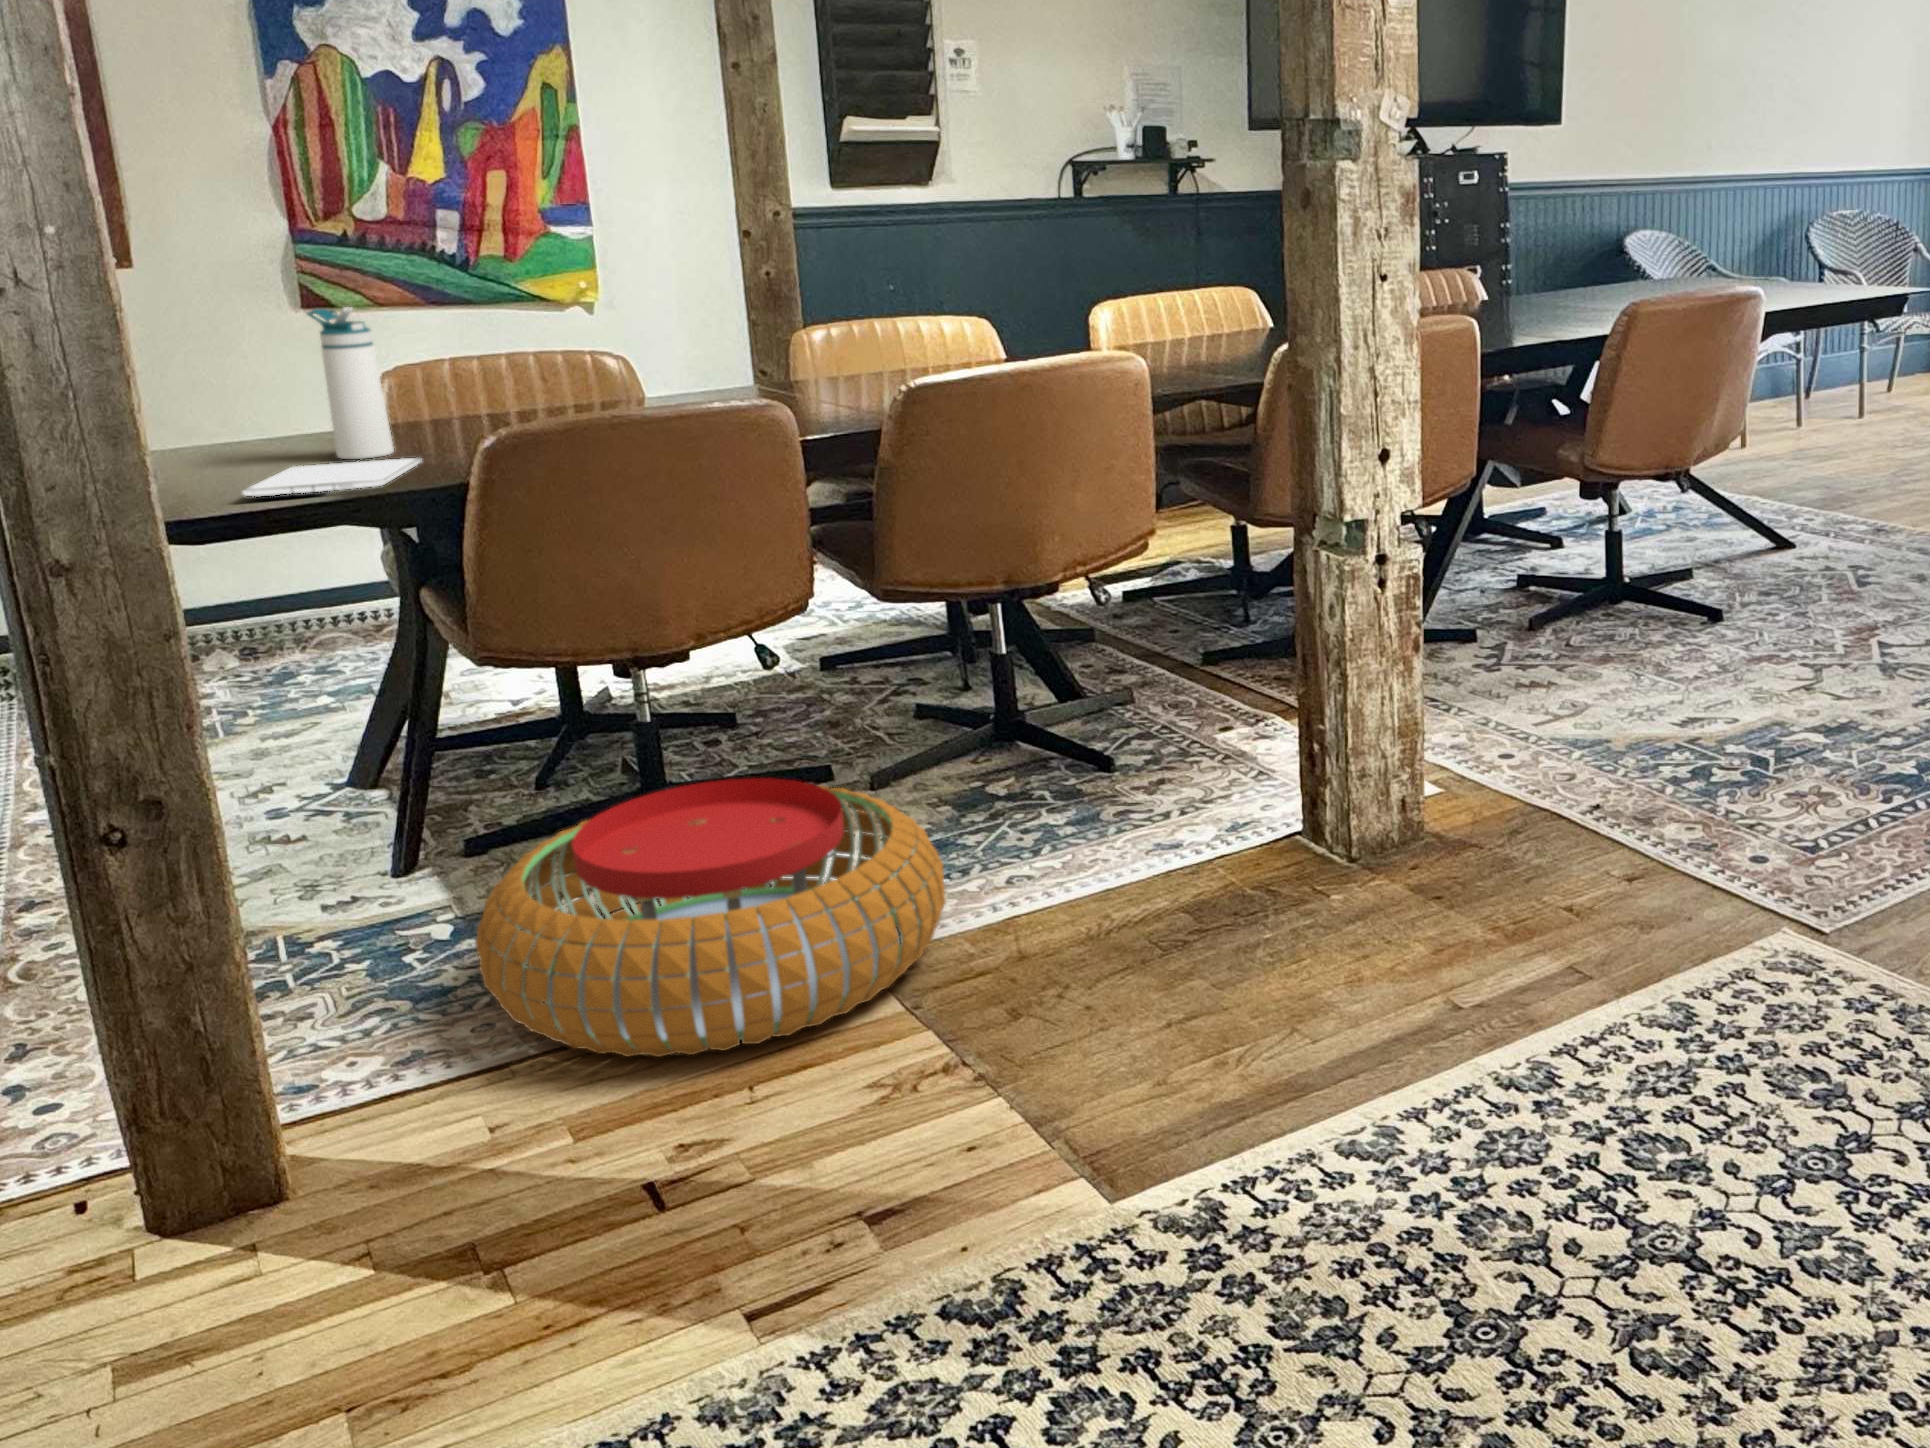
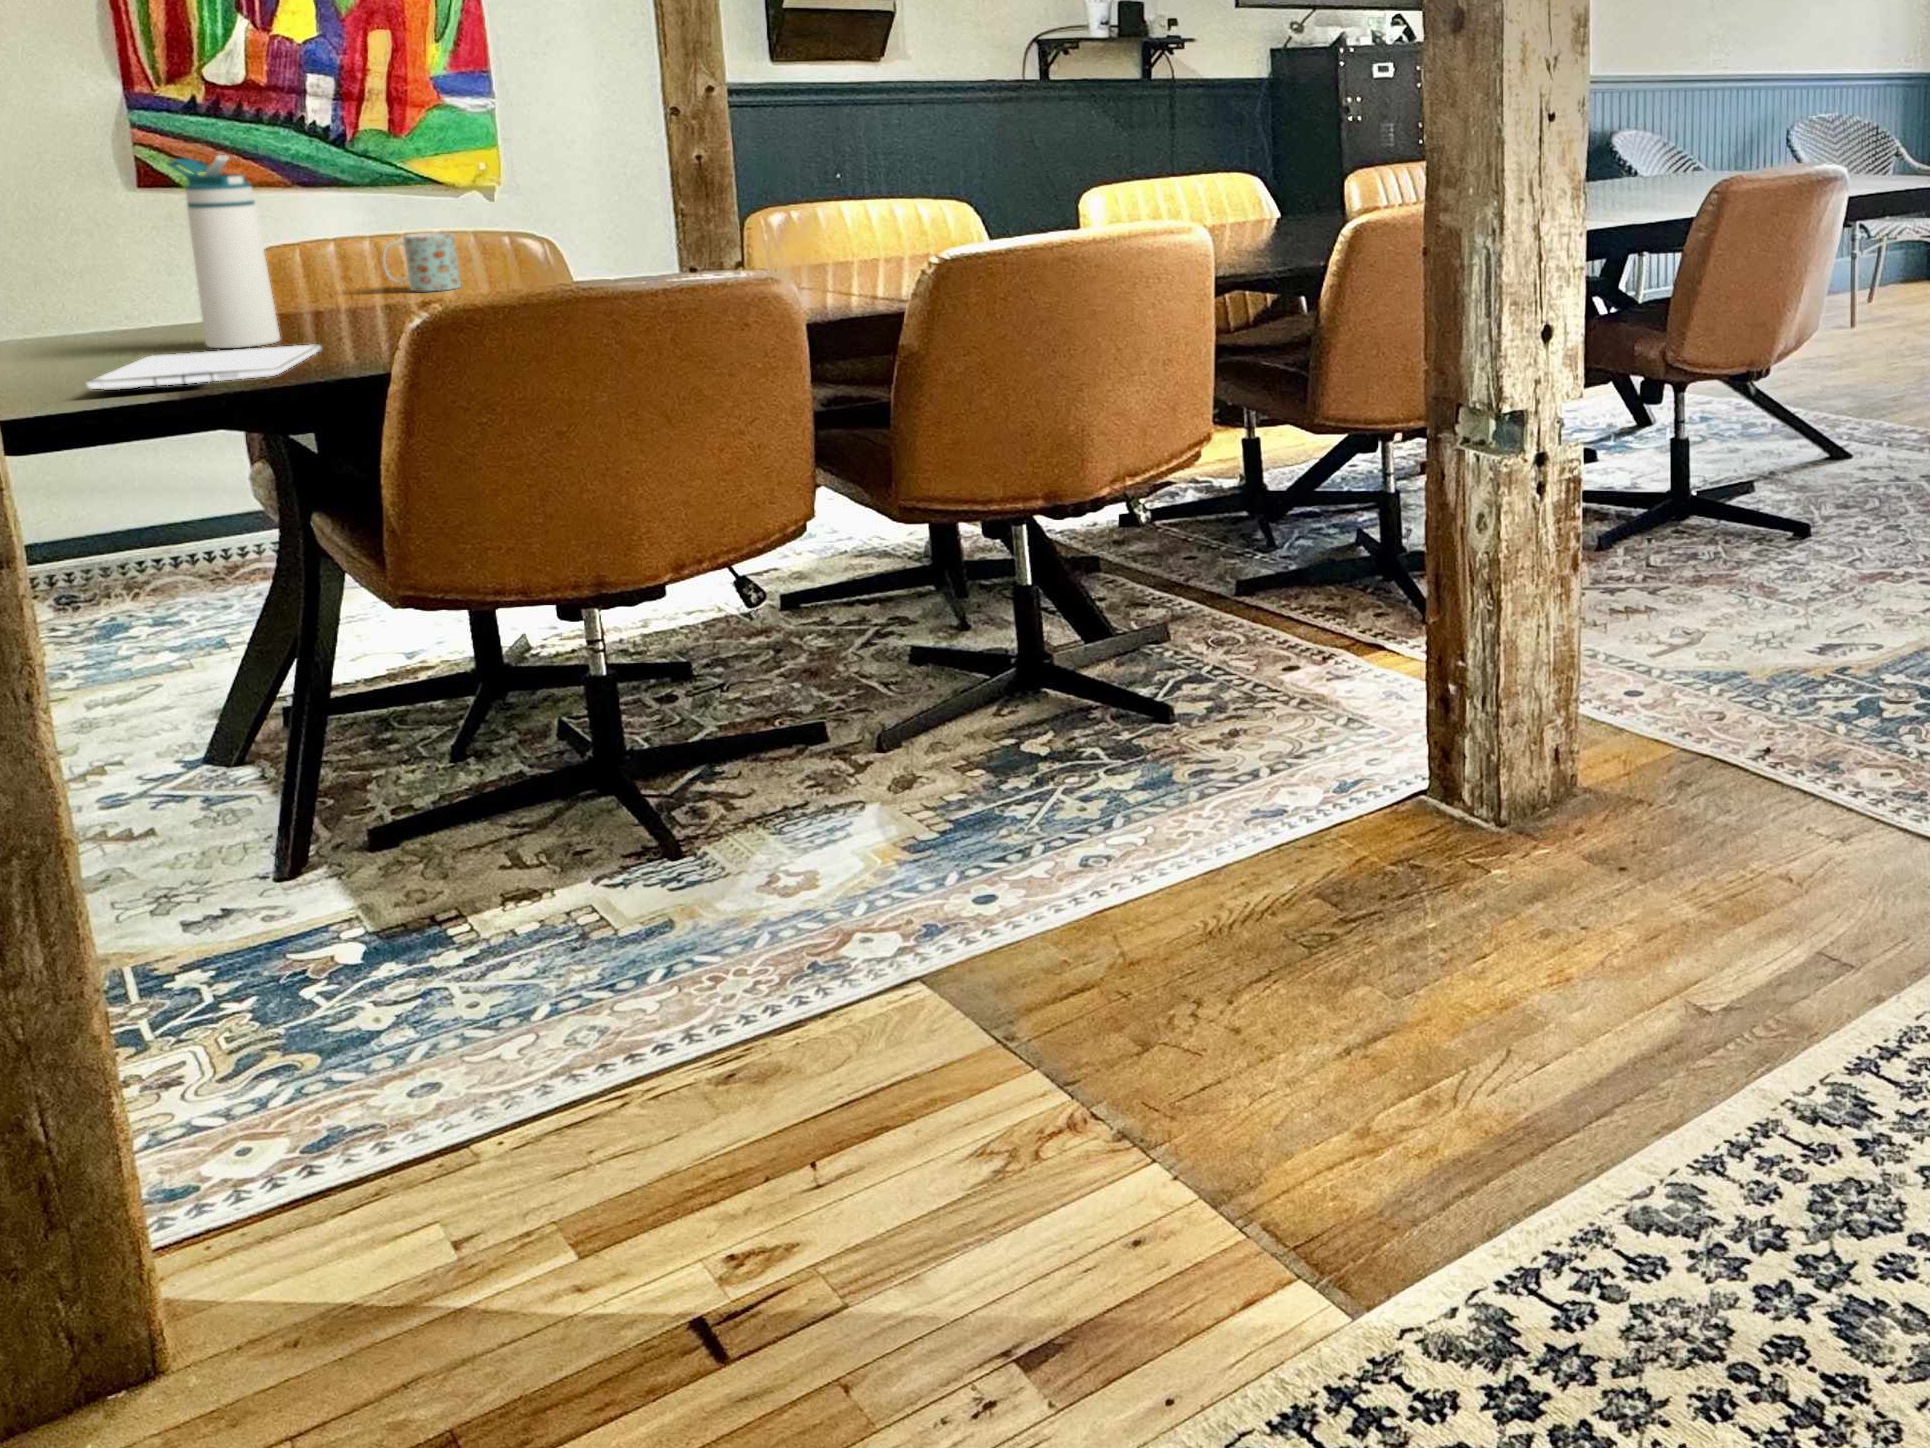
mug: none [483,357,546,406] -> present [383,233,461,291]
pouf: present [475,778,946,1057] -> none [418,743,1031,1124]

